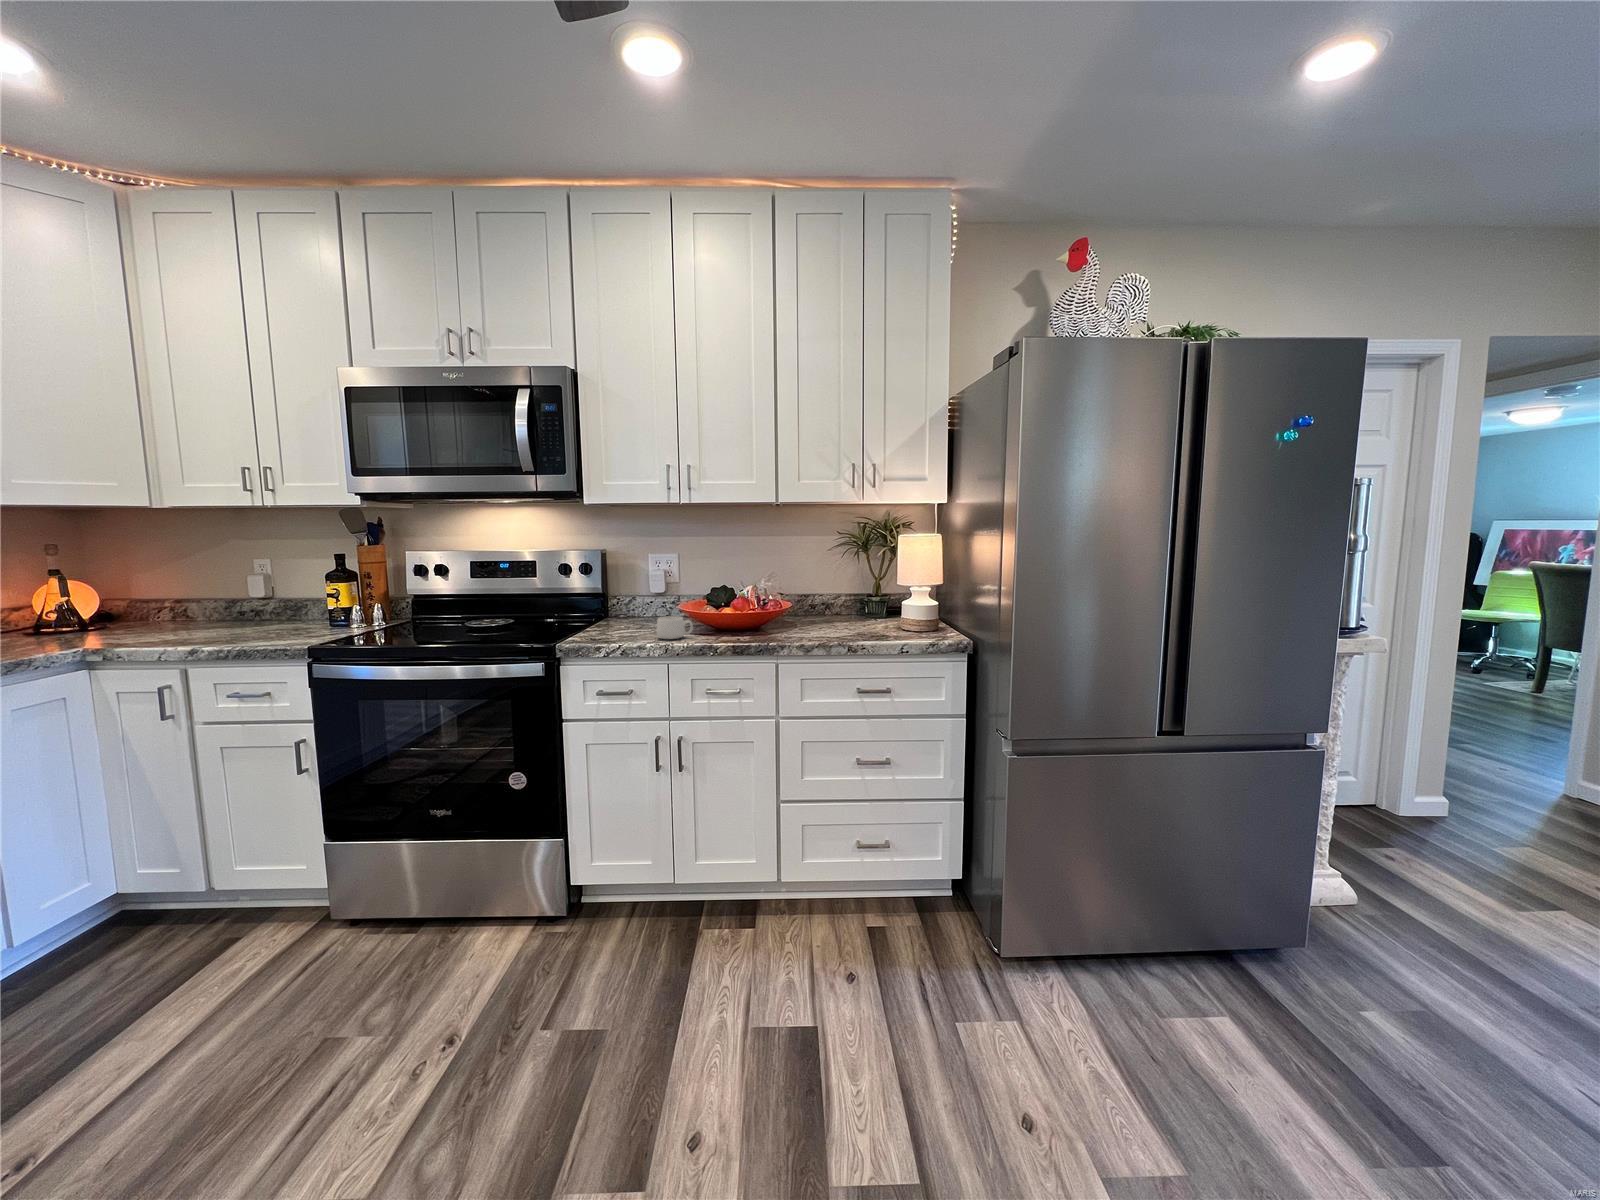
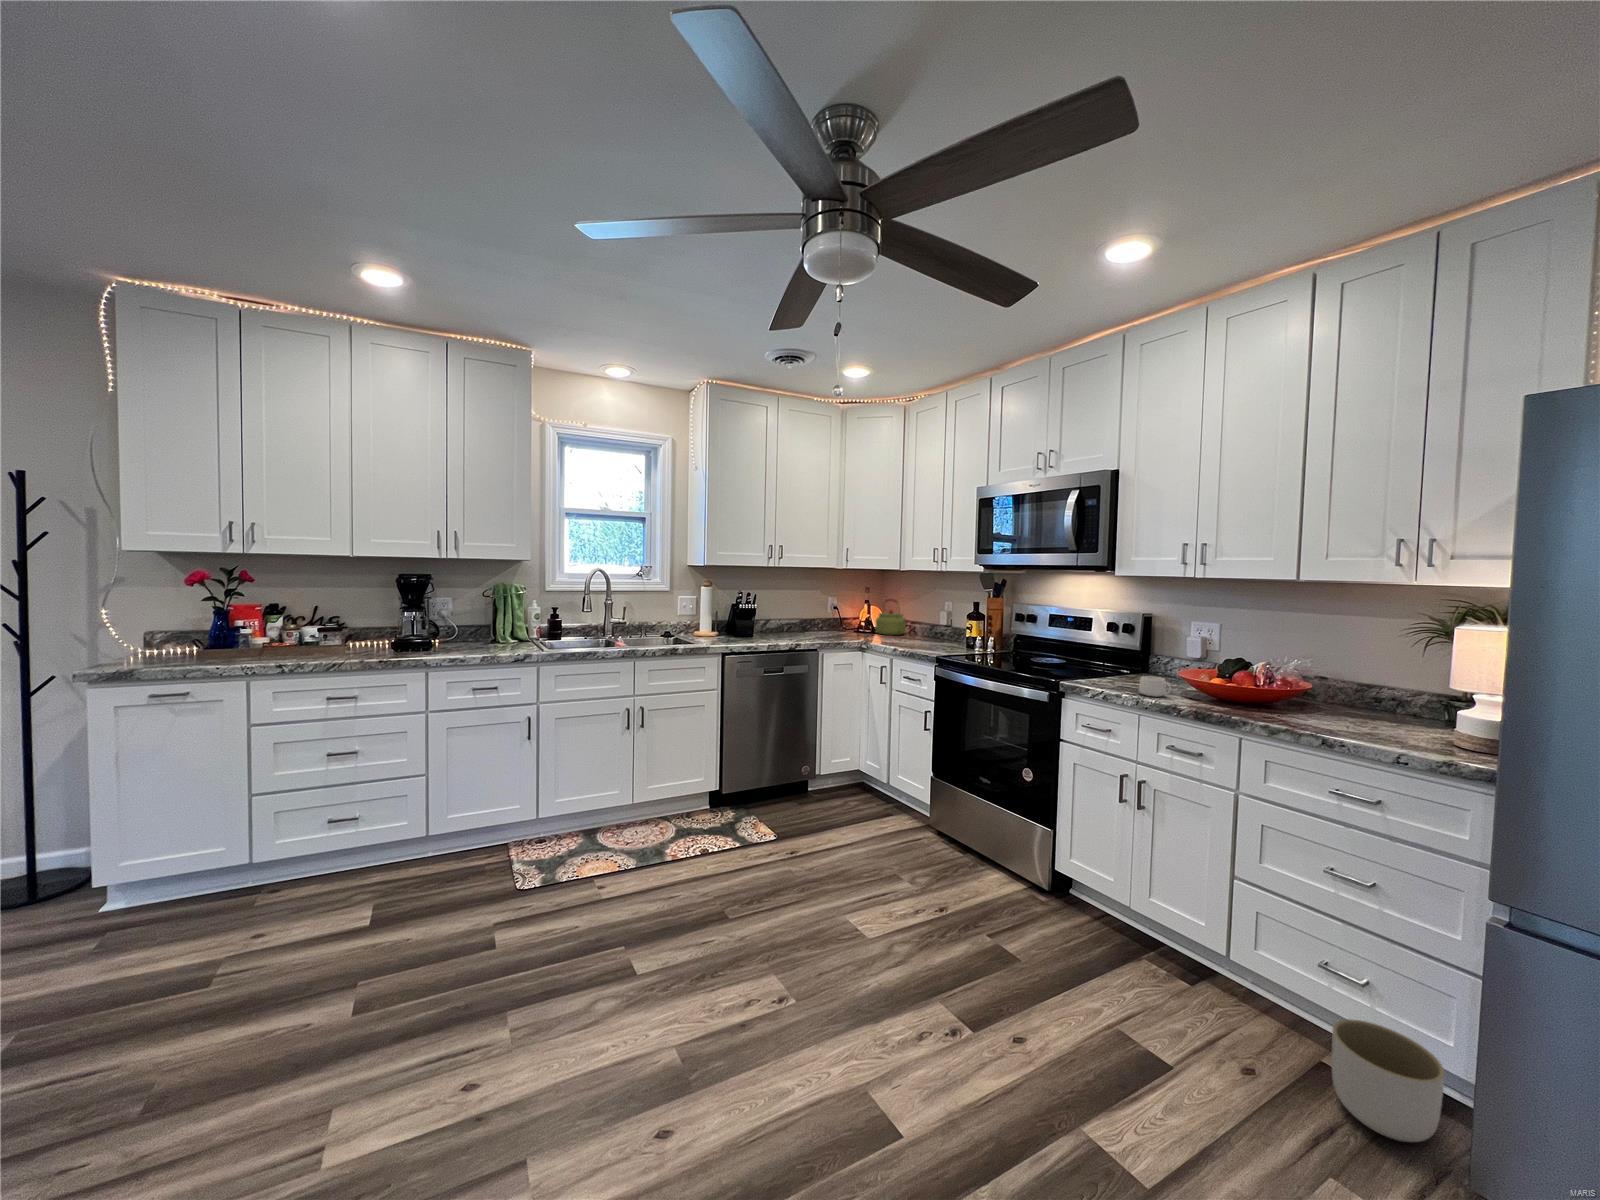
kettle: none [80,559,168,628] -> present [875,599,906,635]
planter: none [891,870,960,958] -> present [1332,1019,1445,1142]

